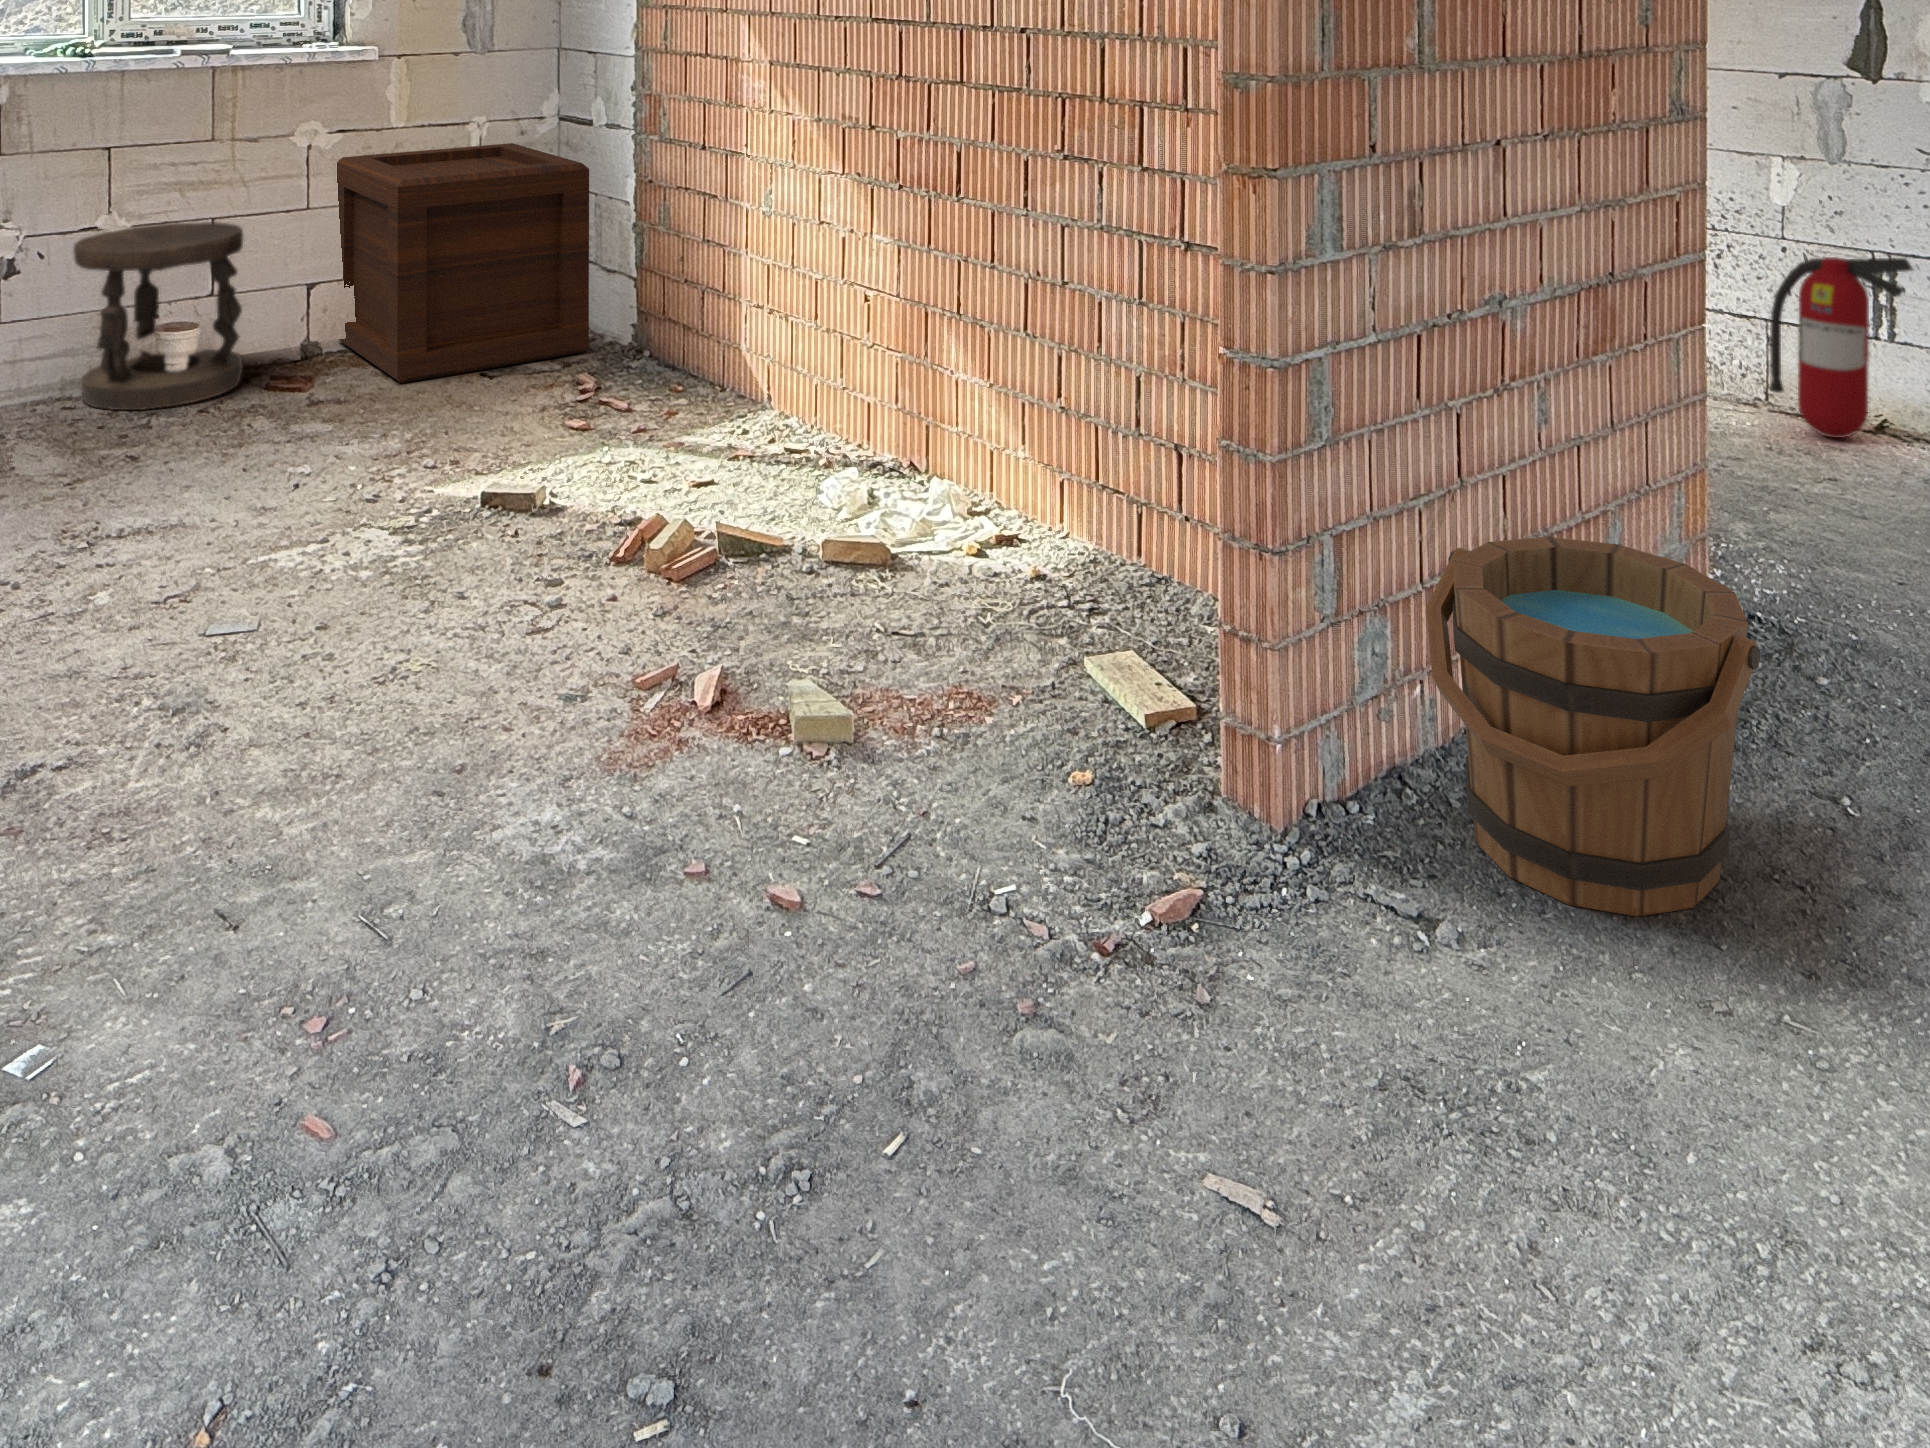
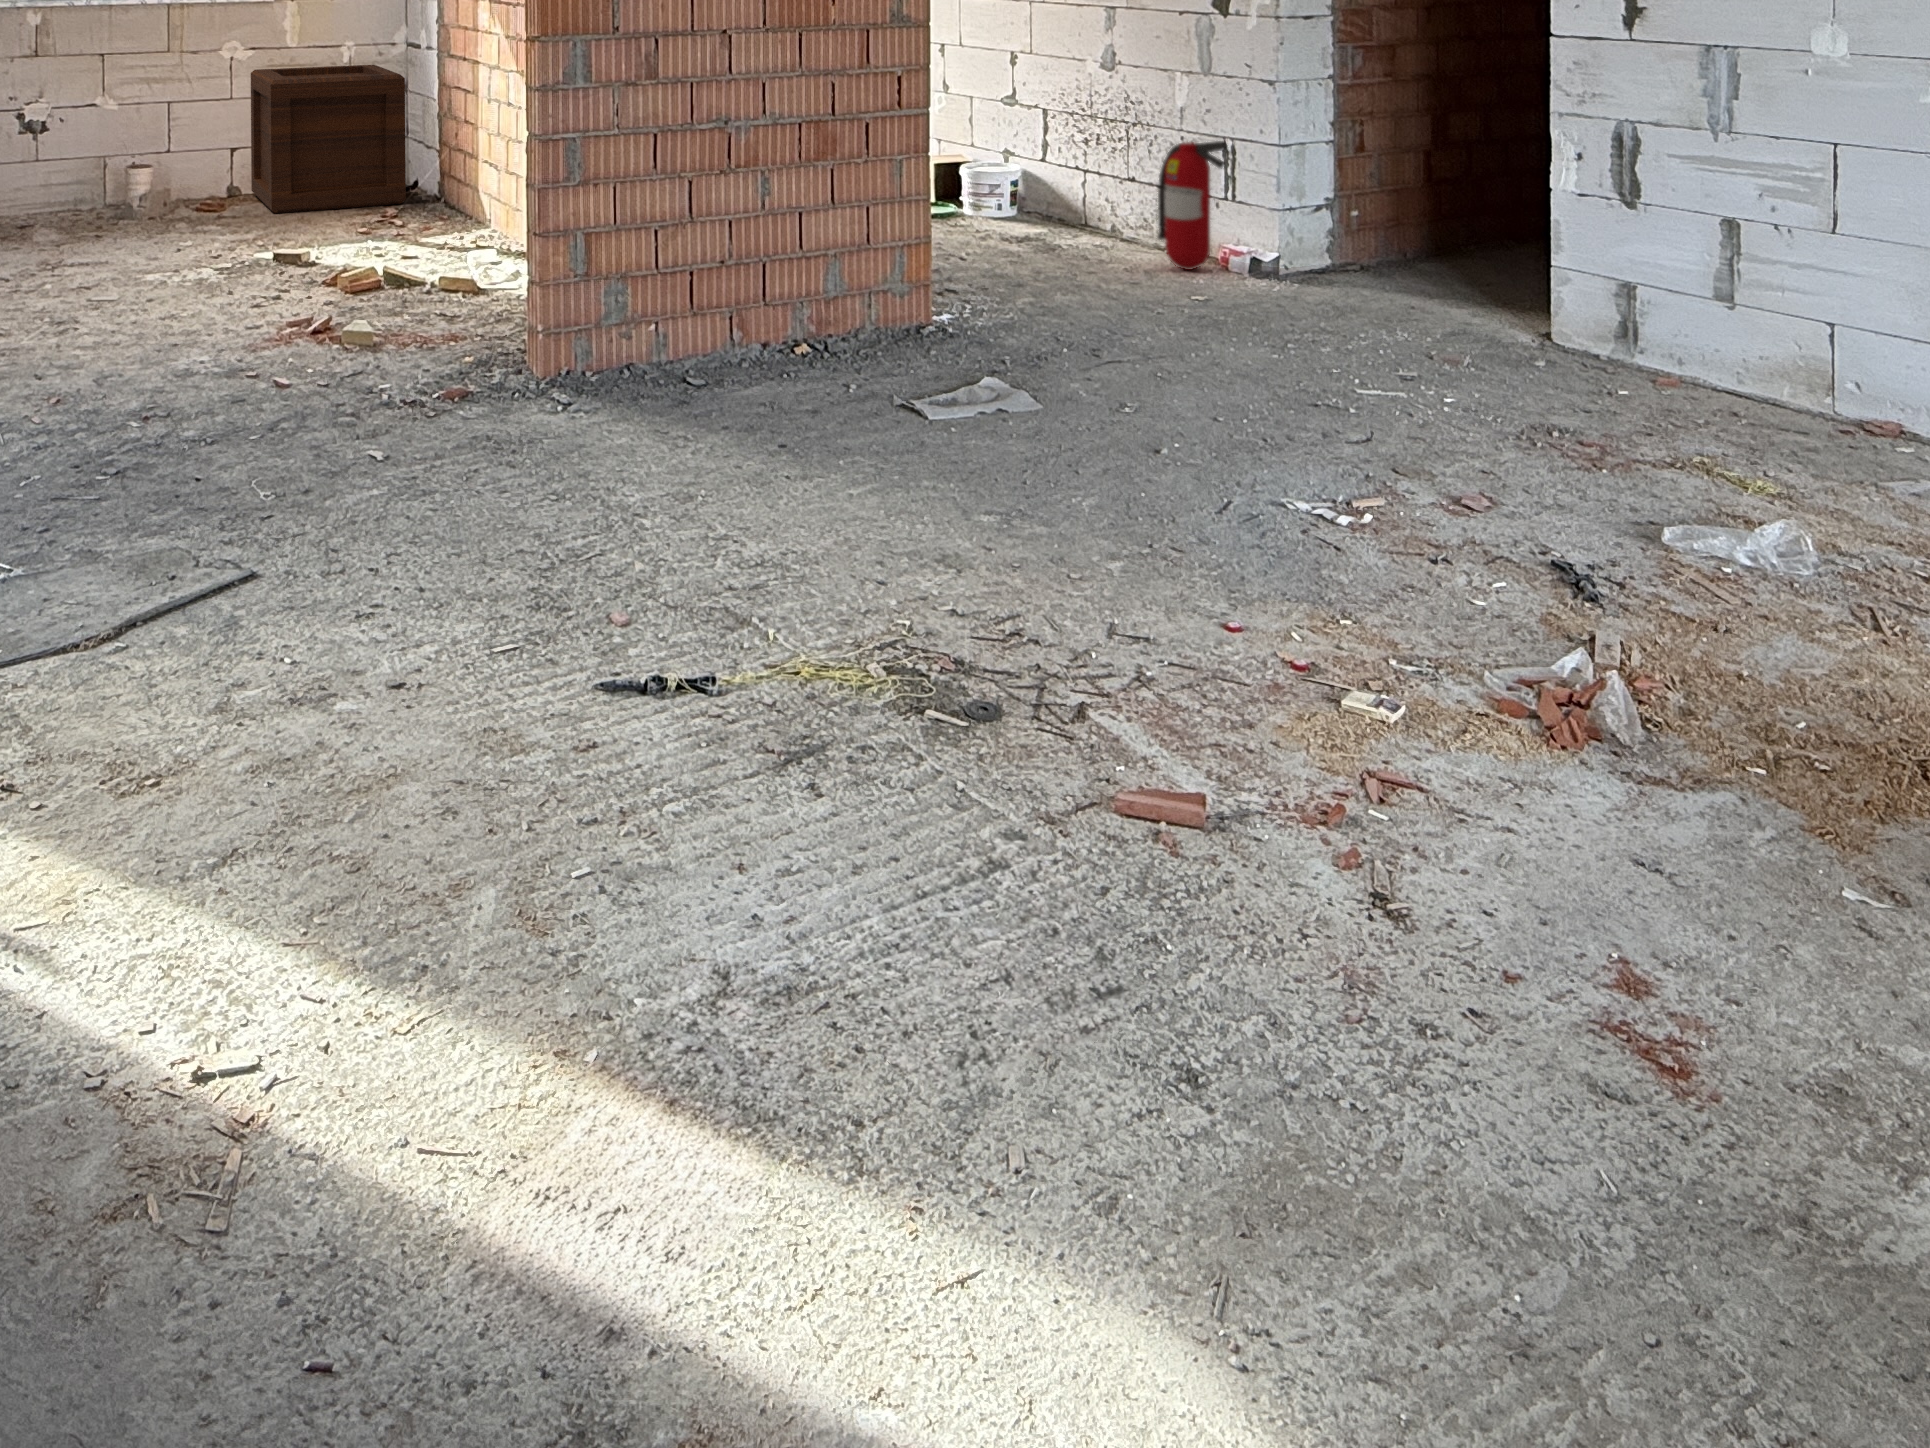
stool: present [74,222,243,410] -> none [76,108,181,219]
bucket: present [1426,537,1760,917] -> none [610,241,761,405]

